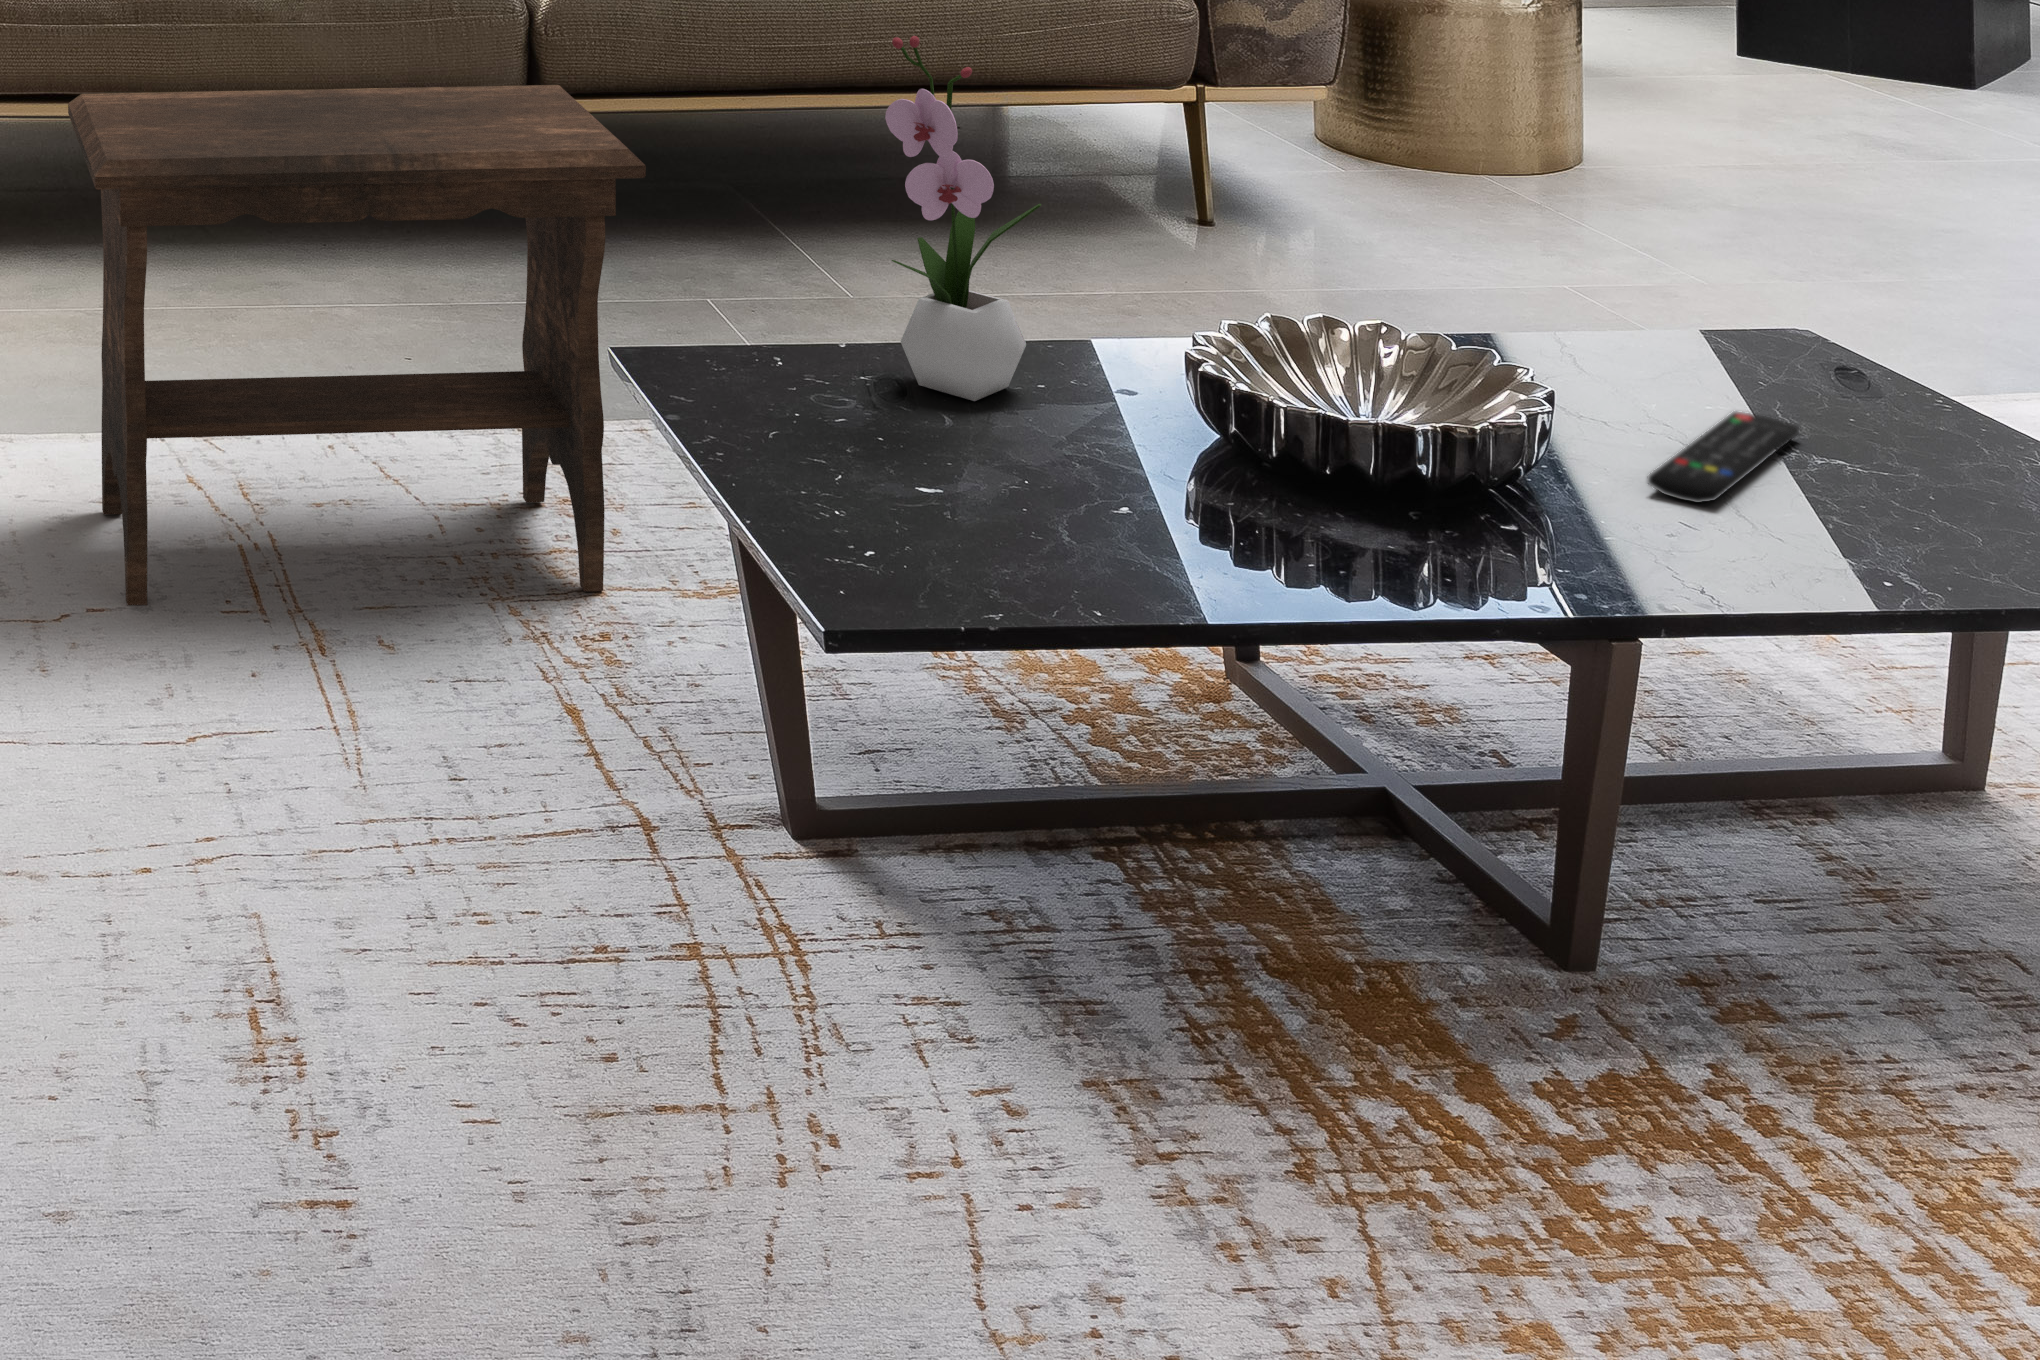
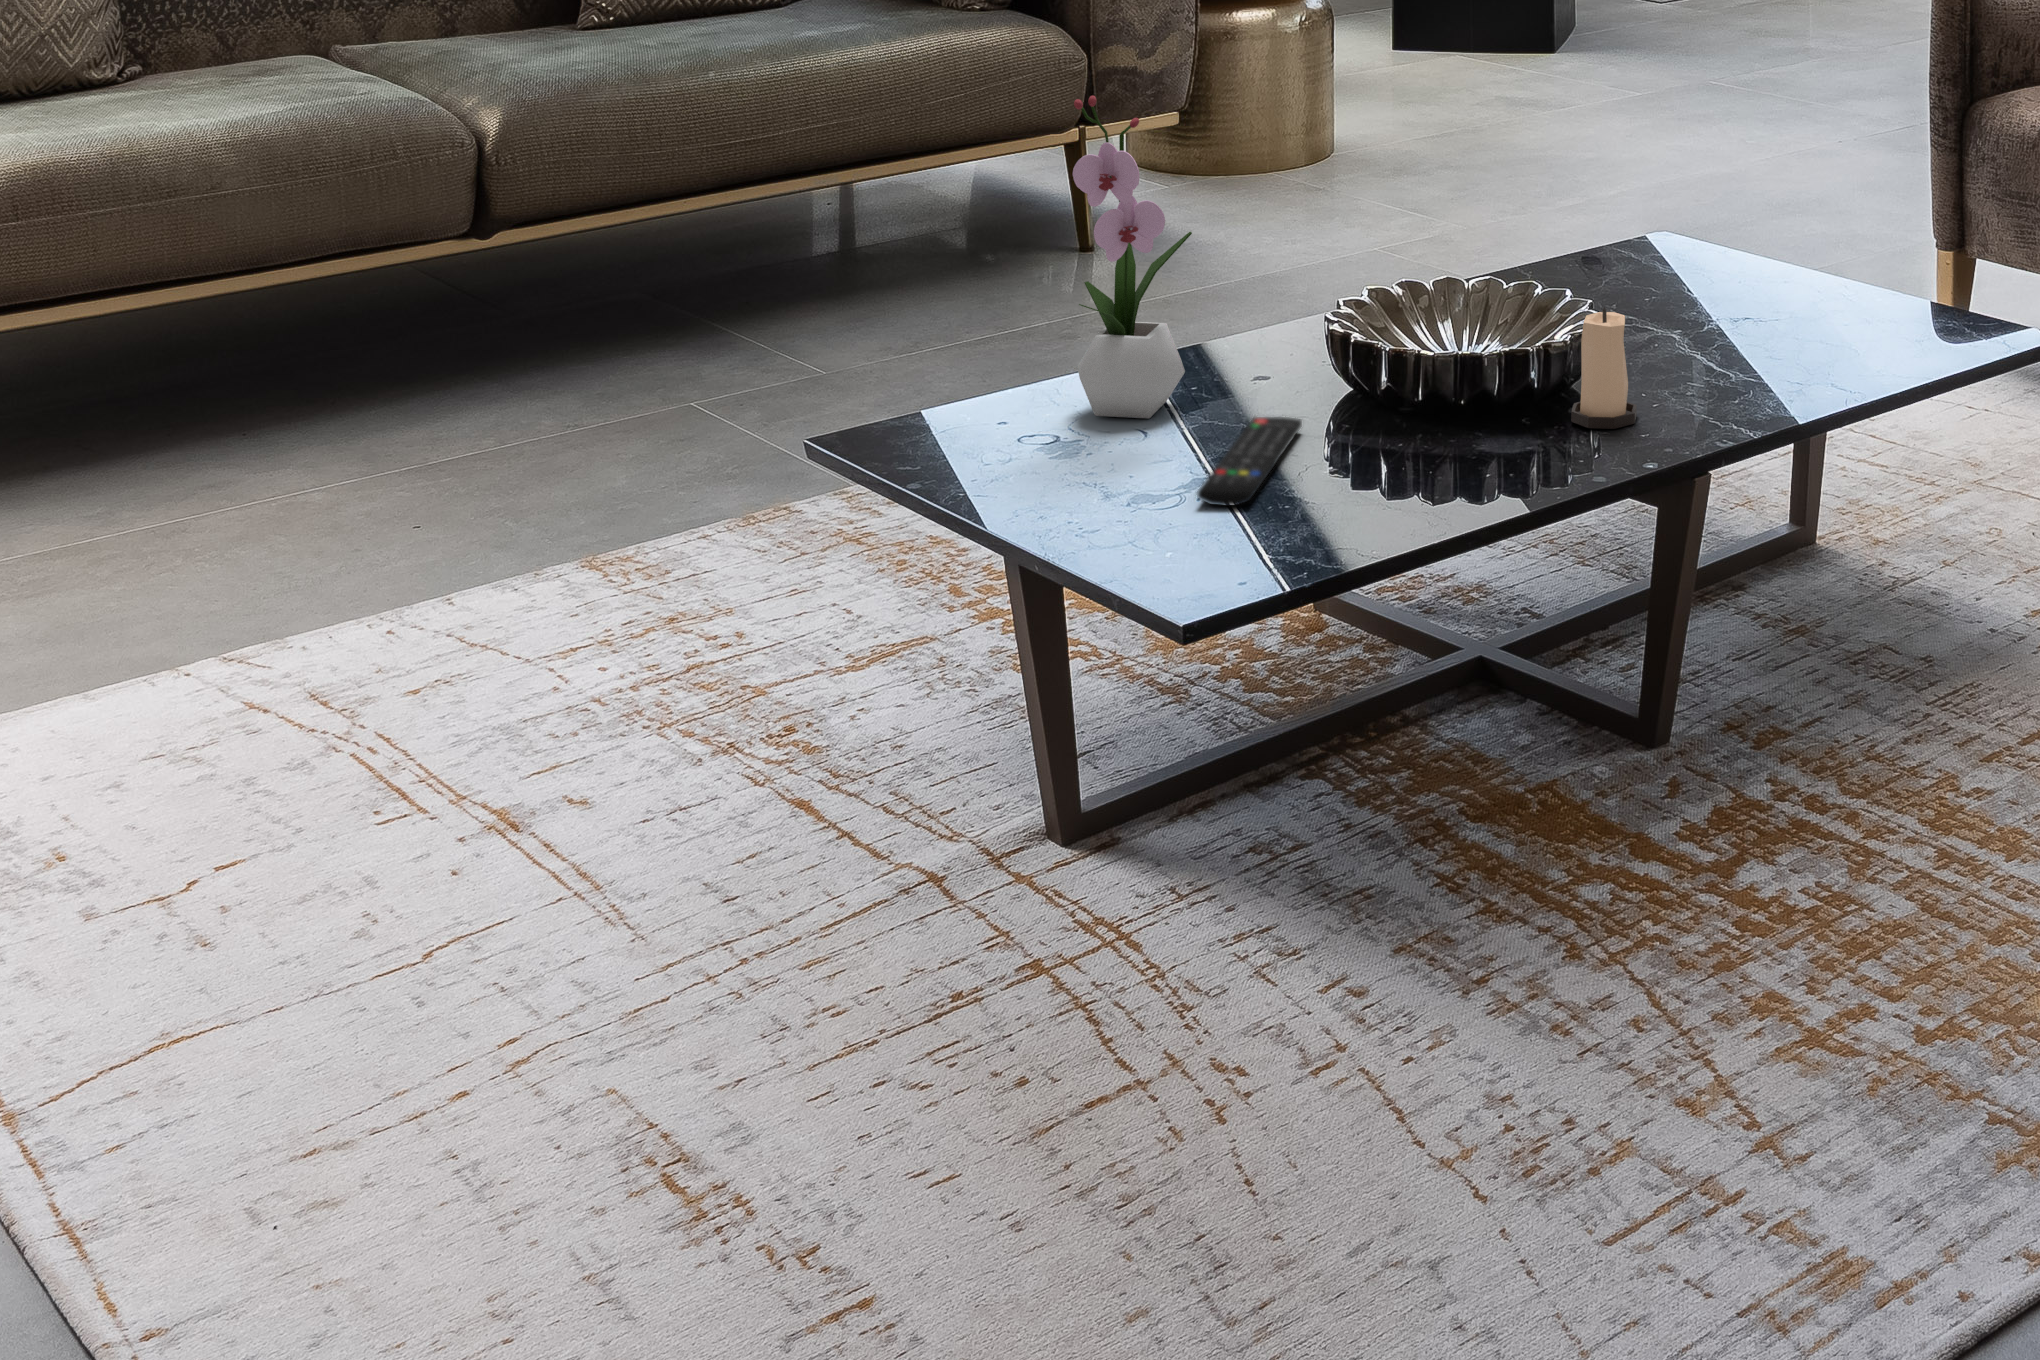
footstool: present [68,85,646,606] -> none [120,205,803,847]
candle: none [1471,389,1567,545] -> present [1571,307,1637,429]
remote control: present [1647,412,1799,503] -> present [1197,417,1302,506]

